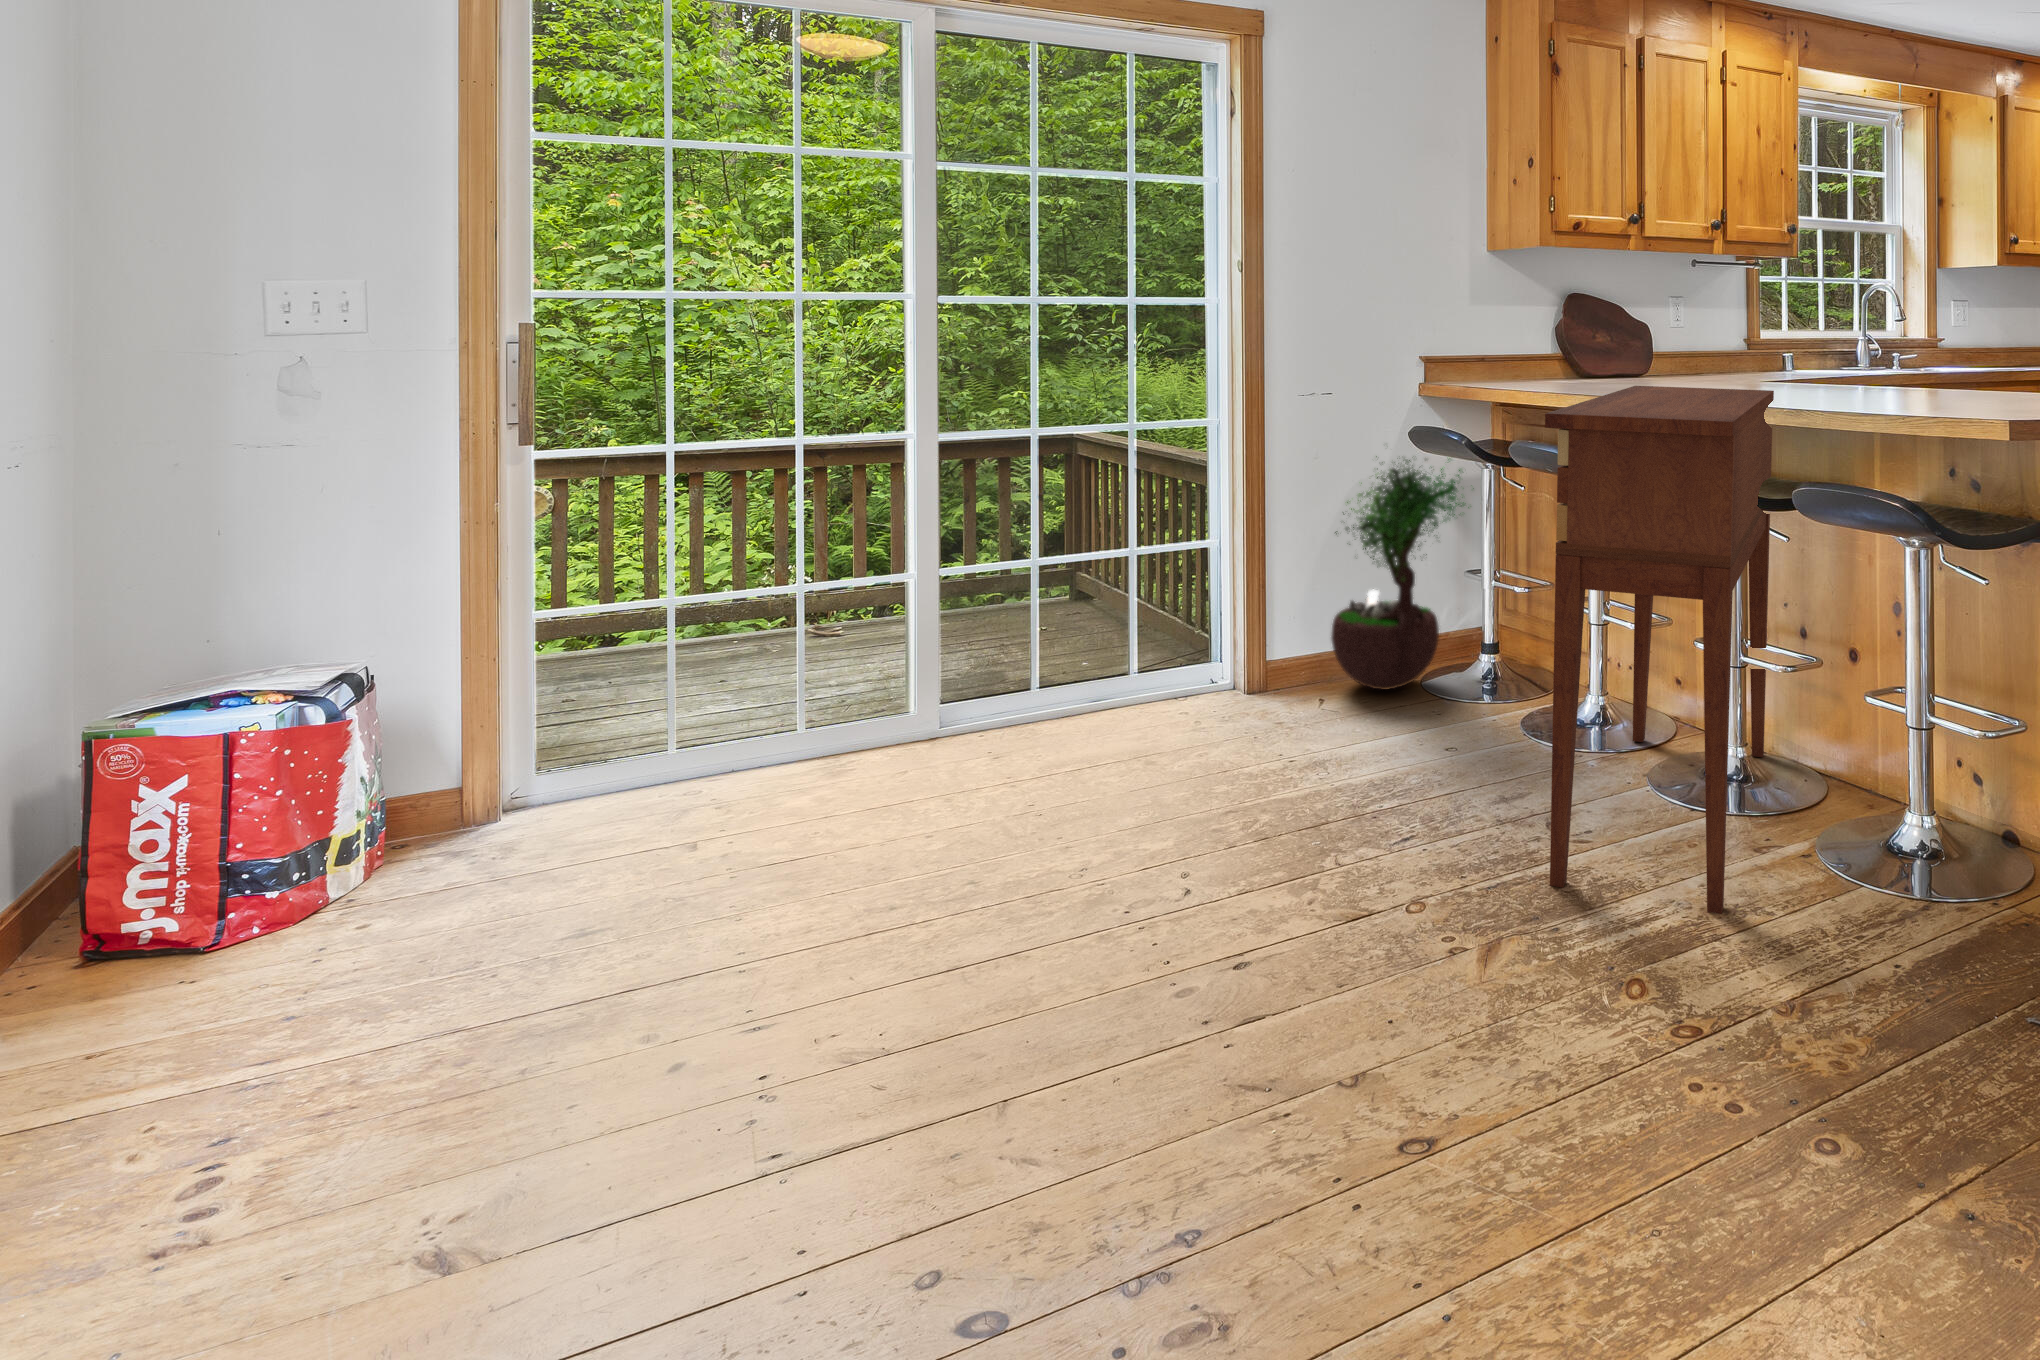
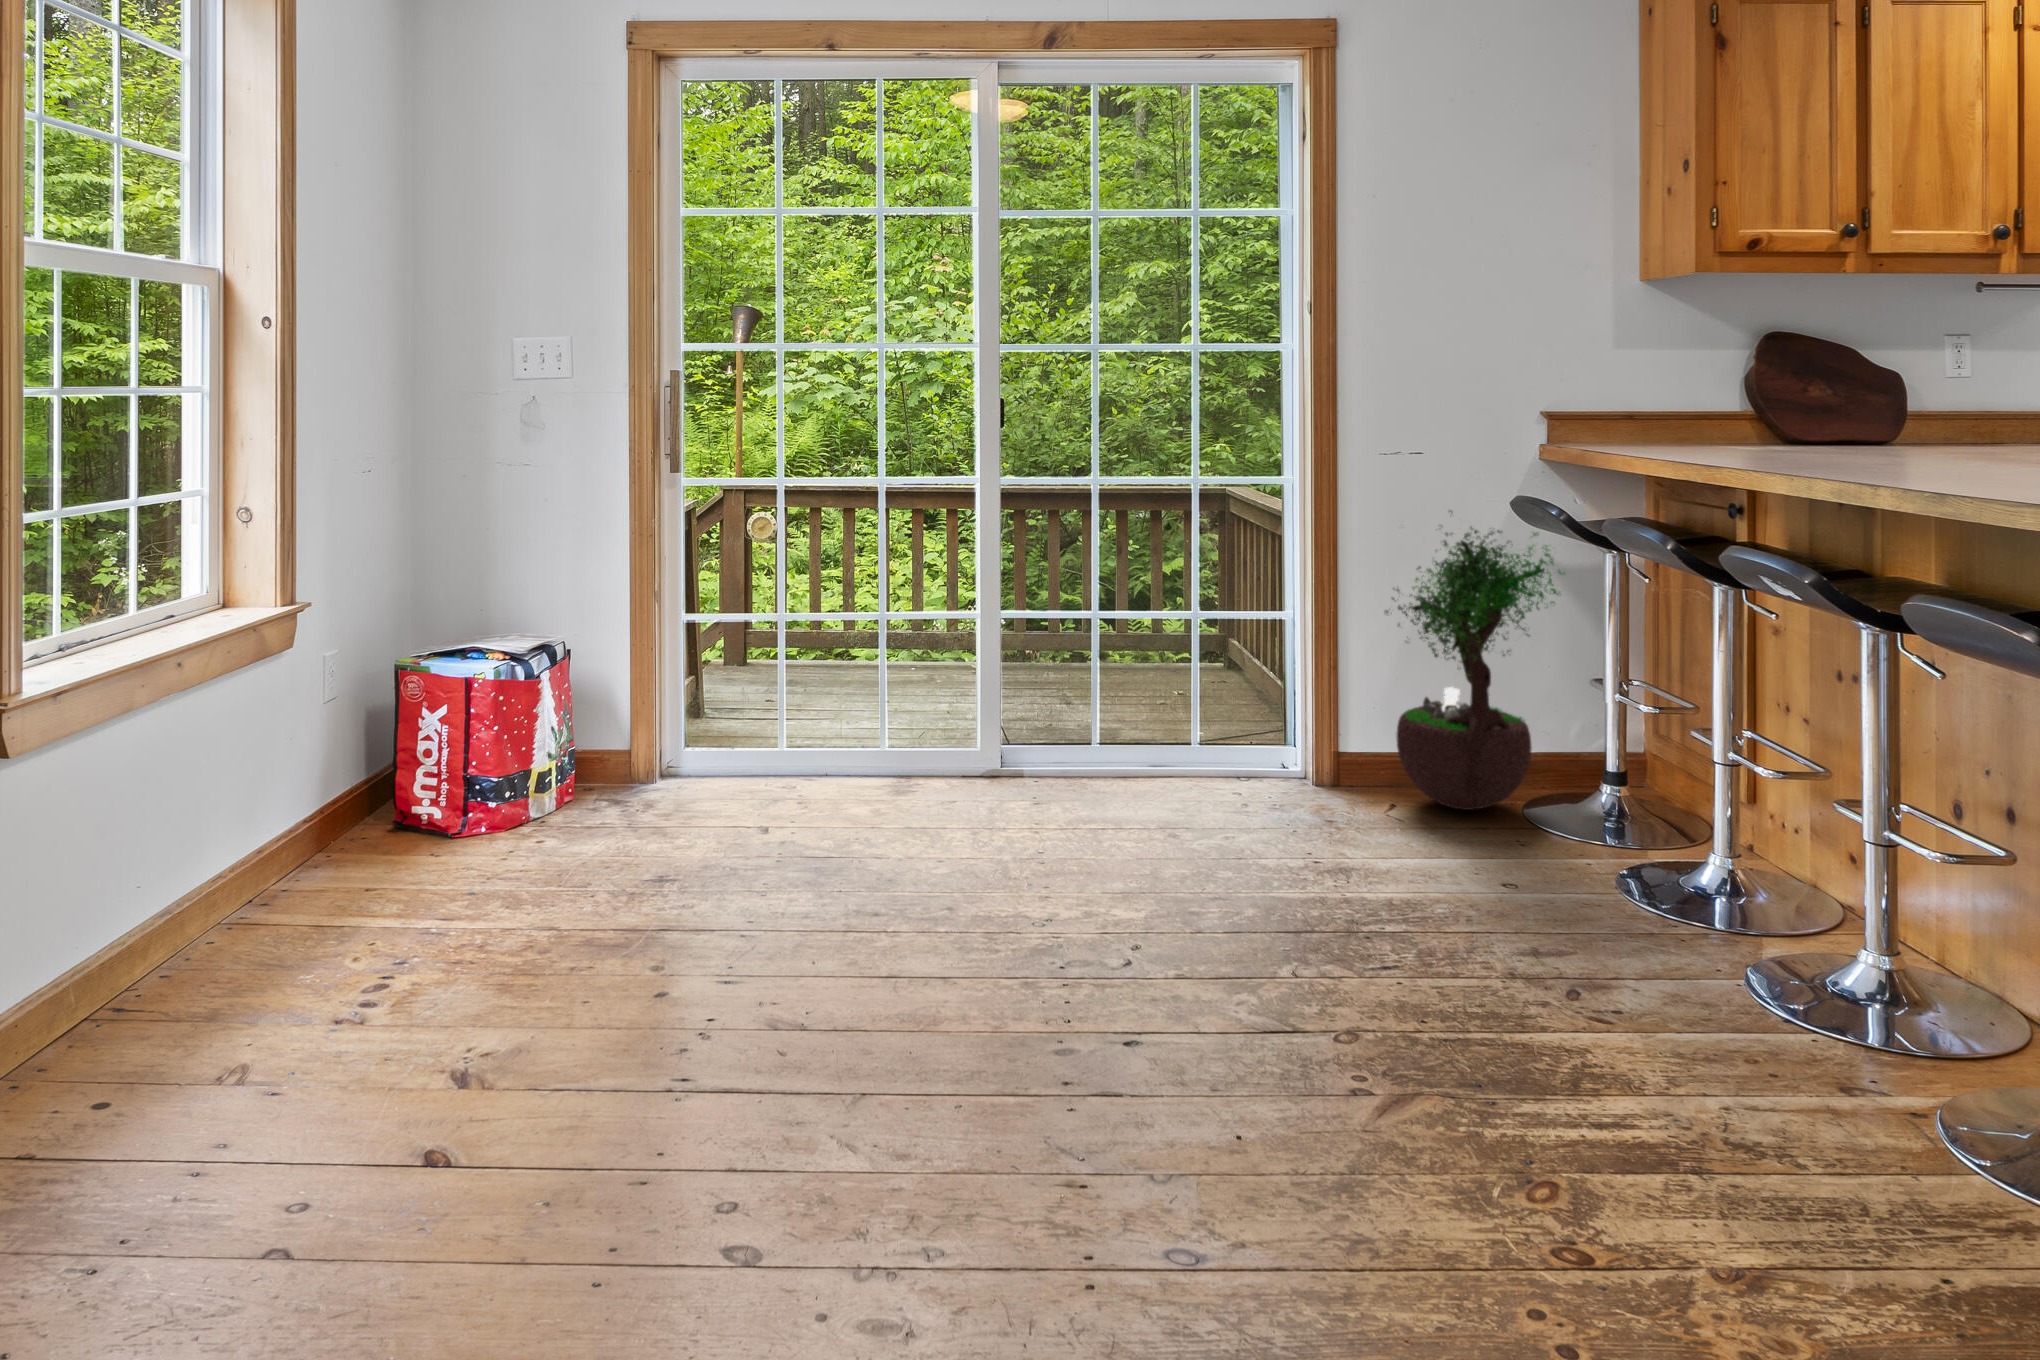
console table: present [1545,386,1774,914] -> none [1498,443,1961,1151]

